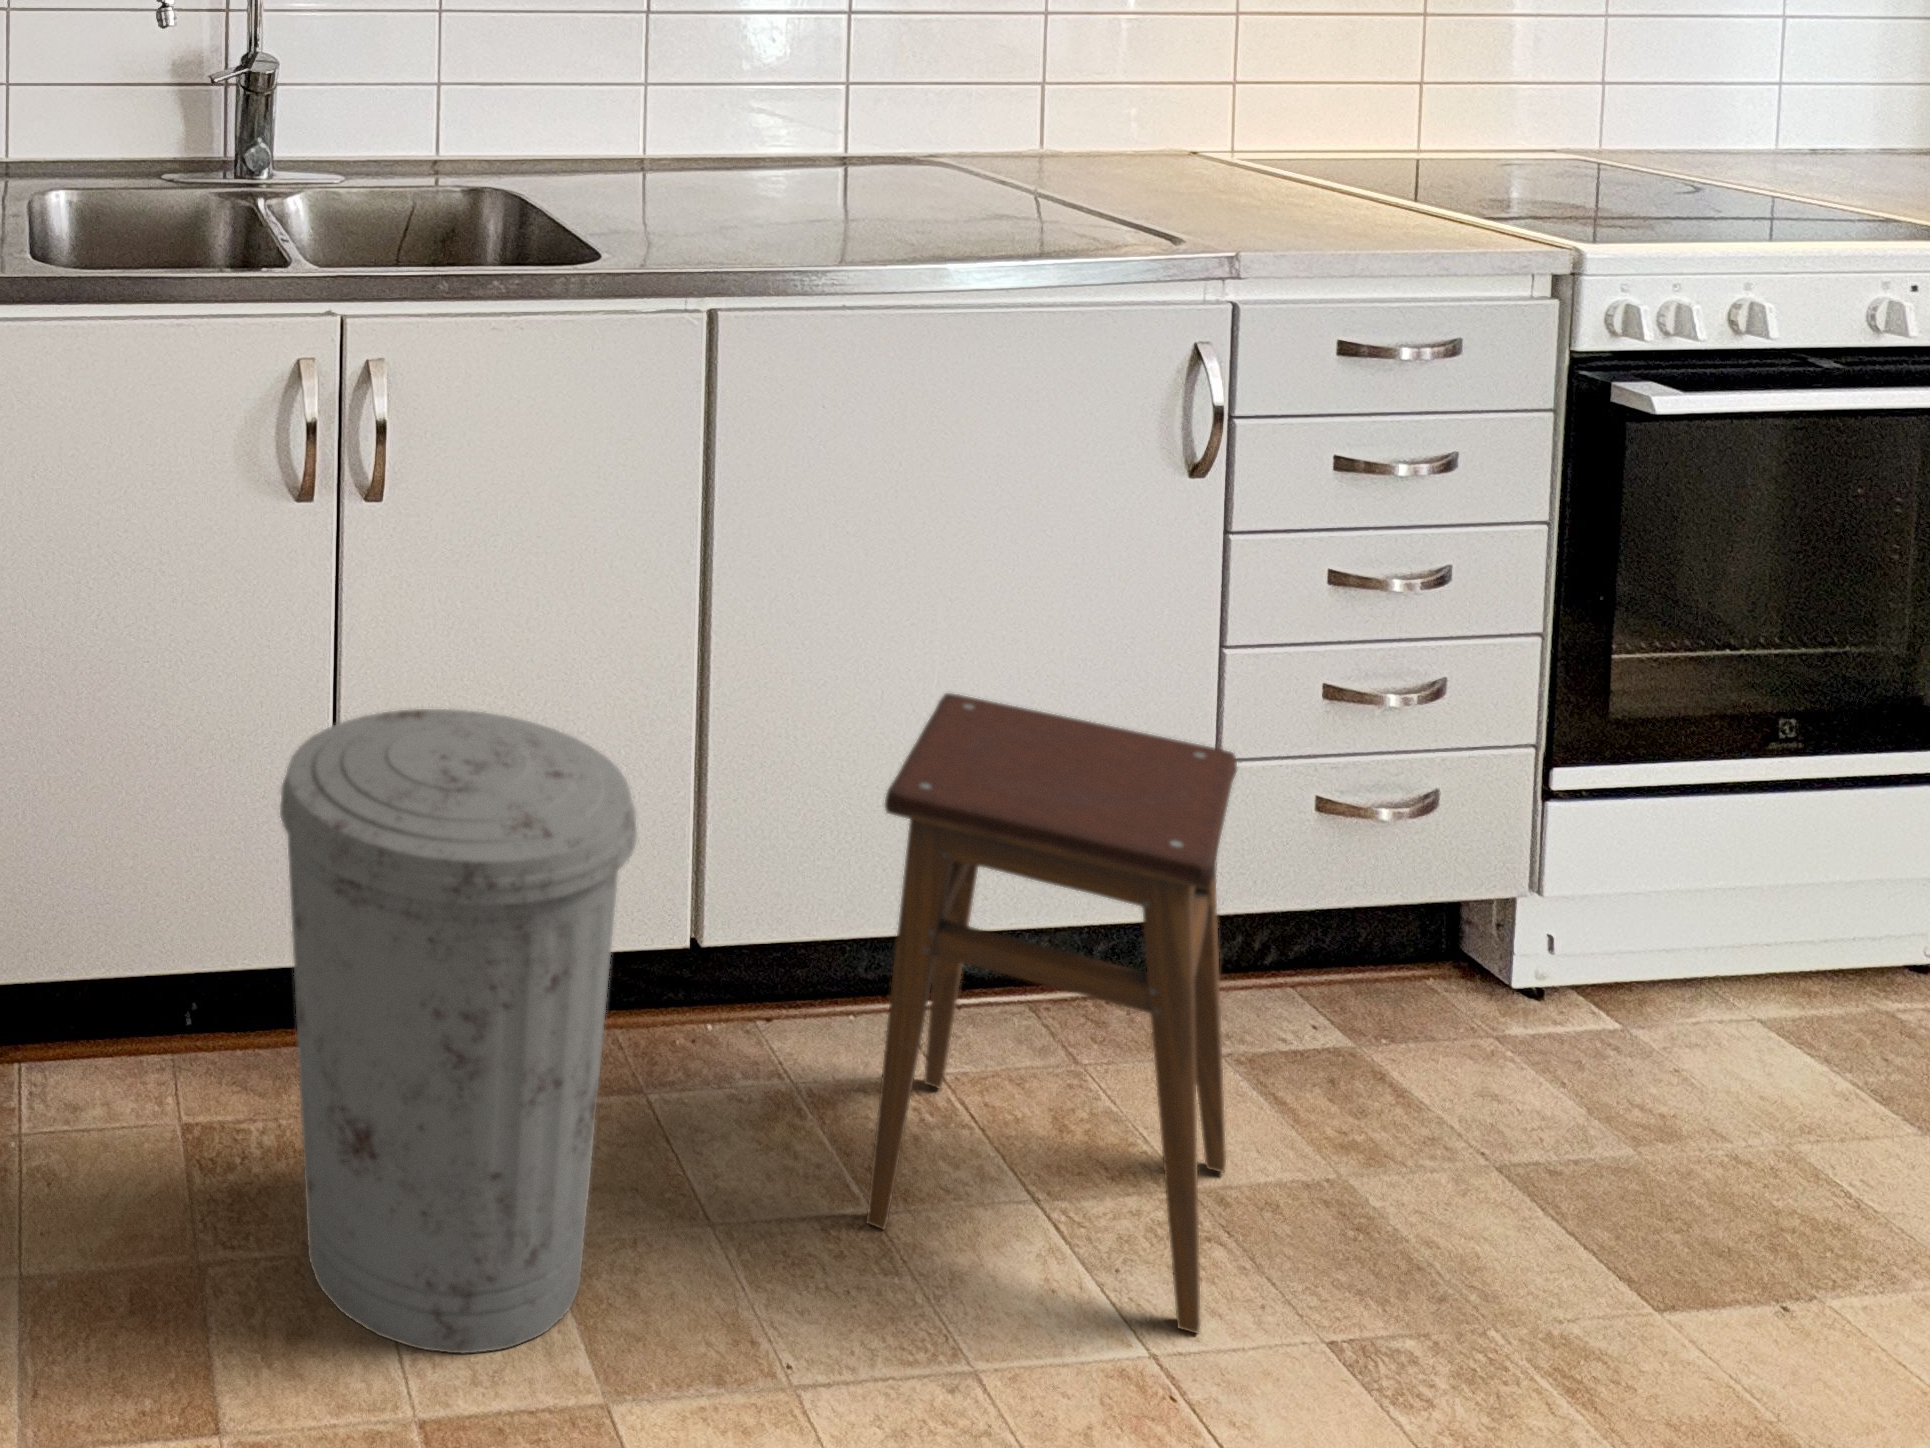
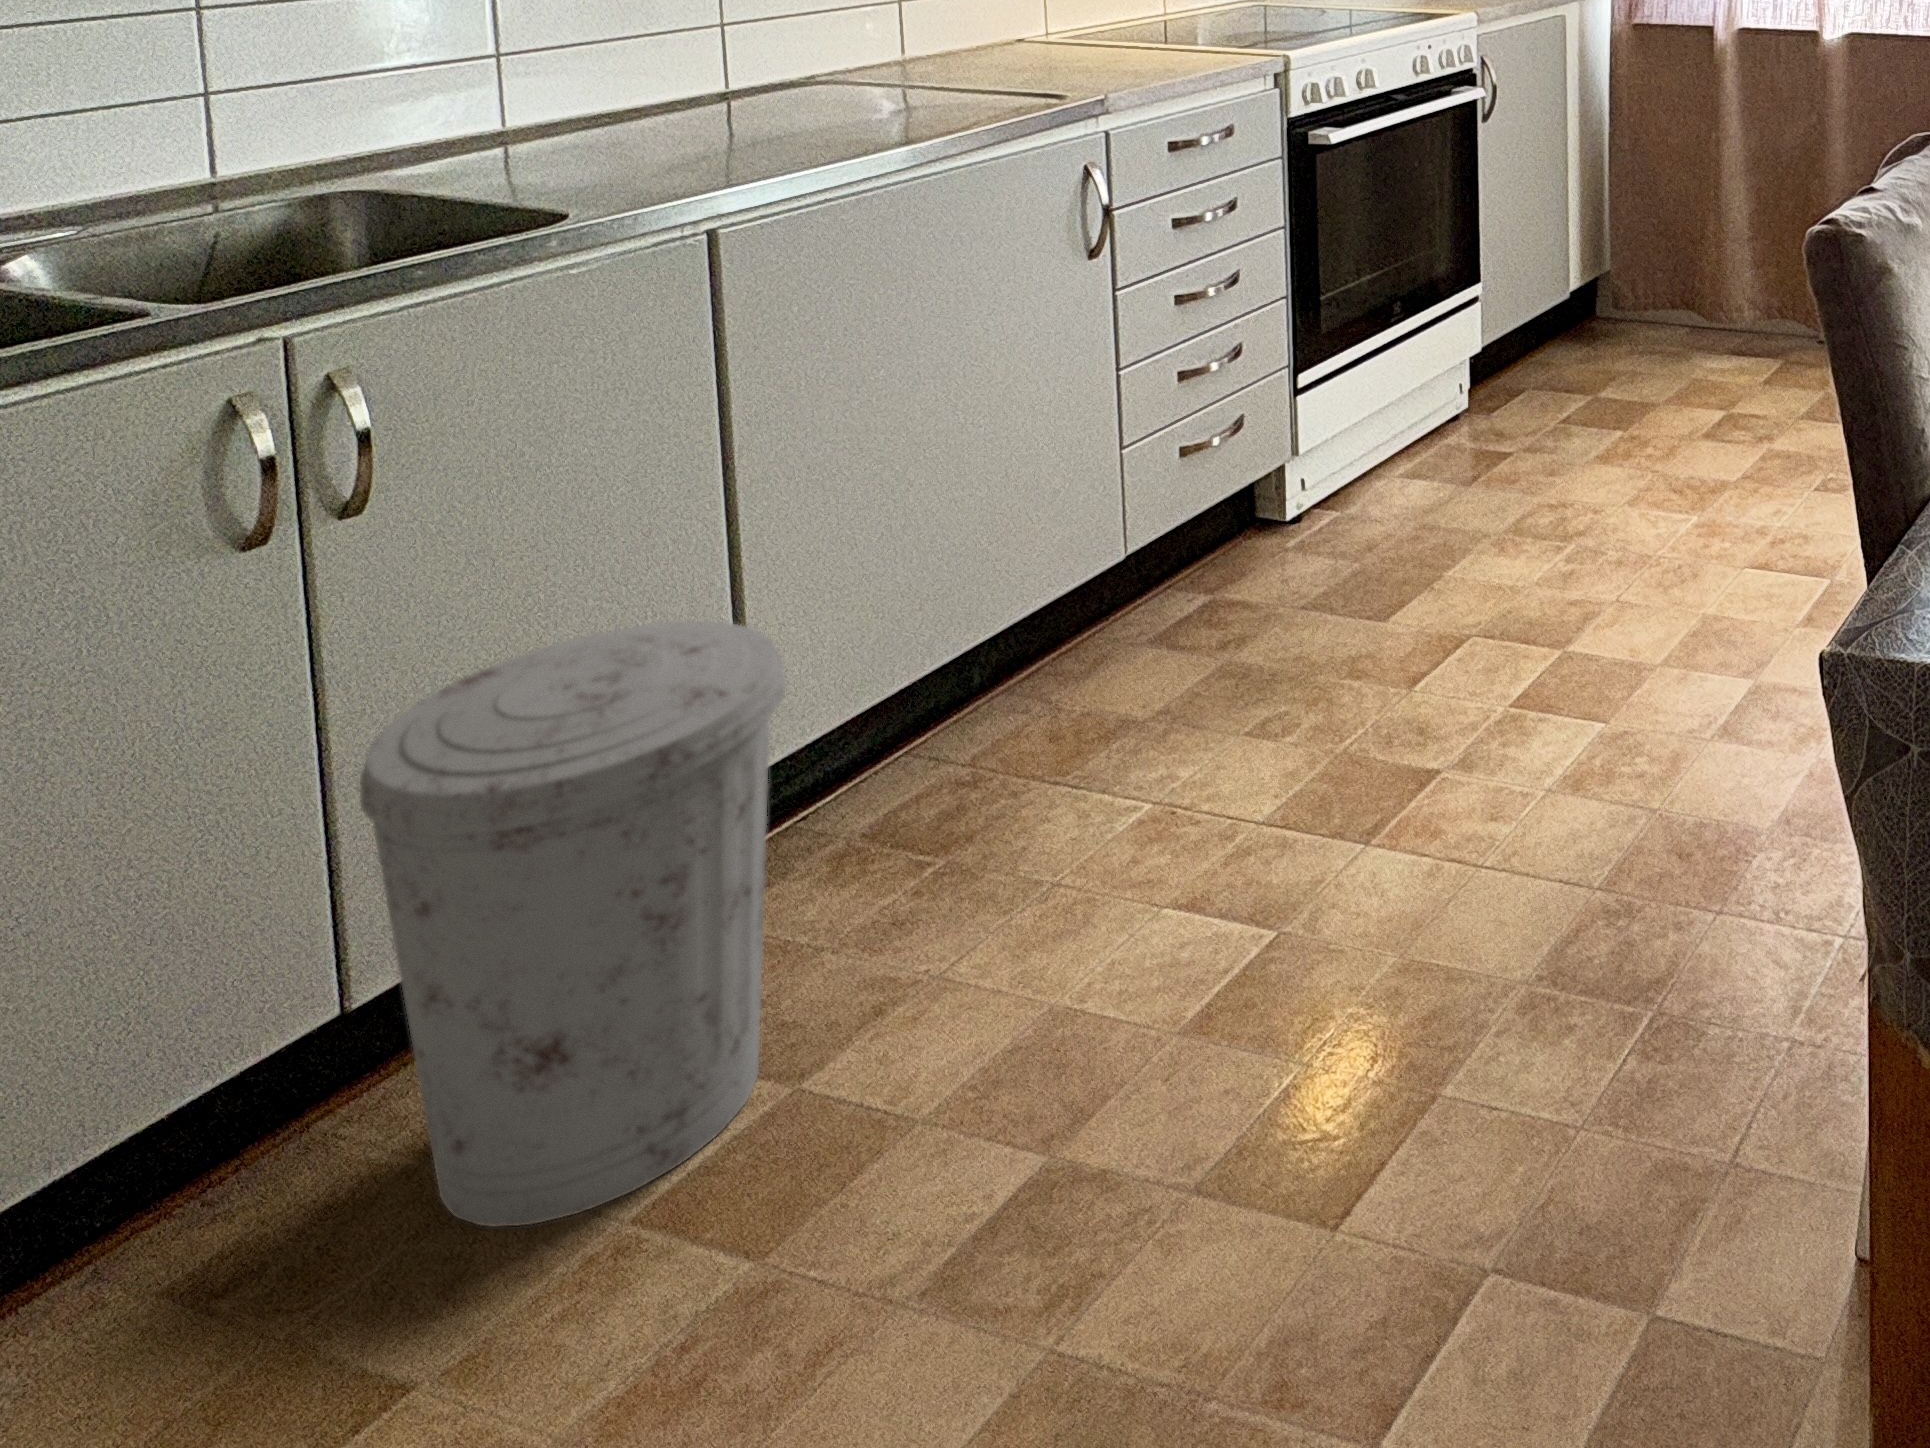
stool: present [867,693,1237,1333] -> none [942,429,1213,871]

